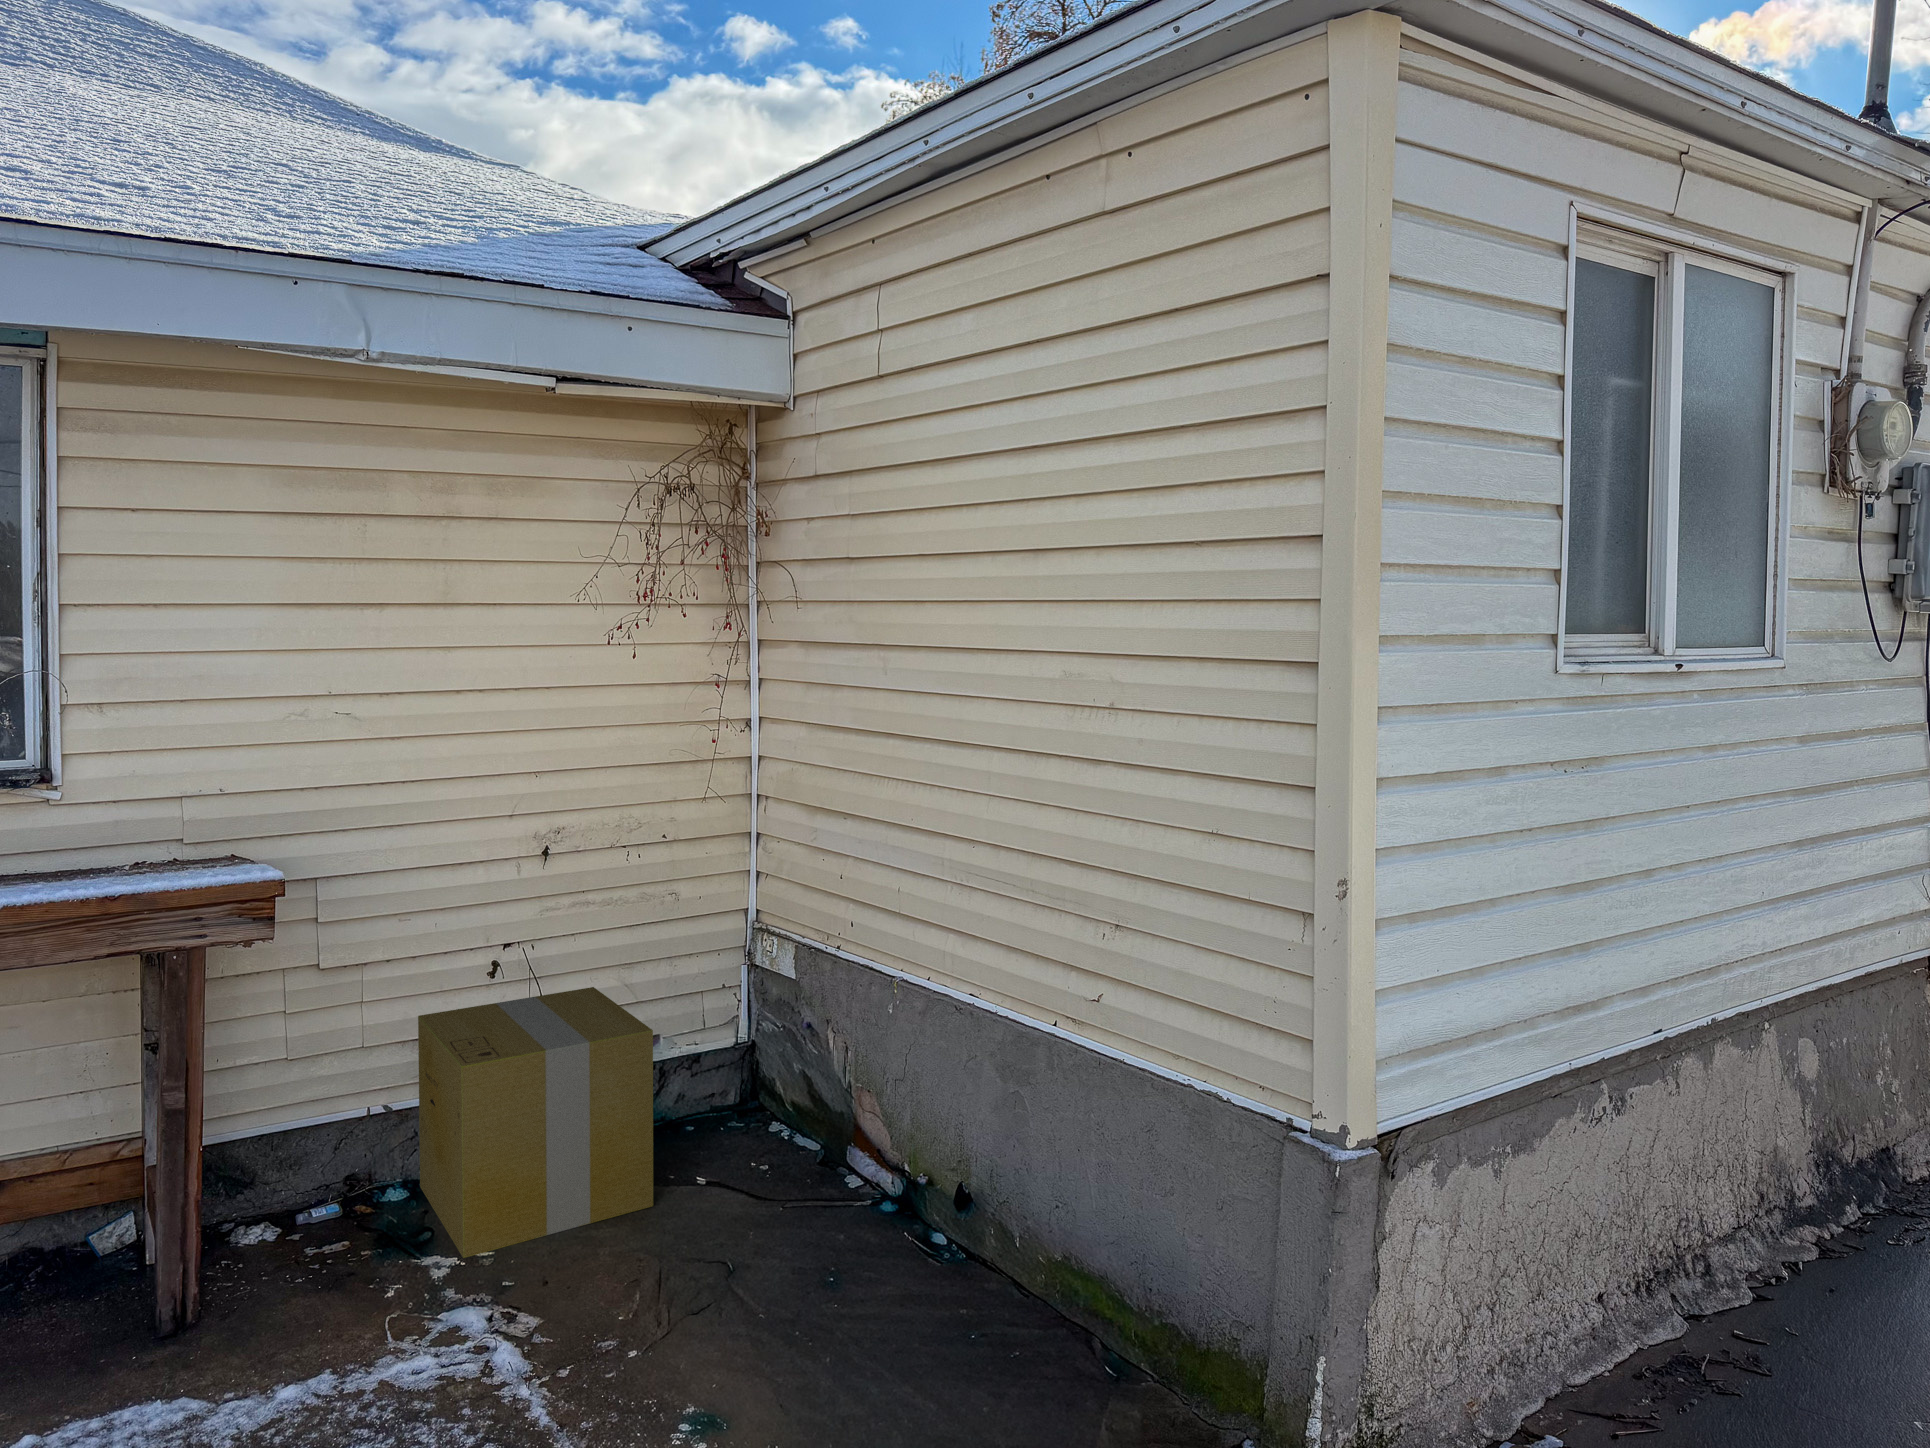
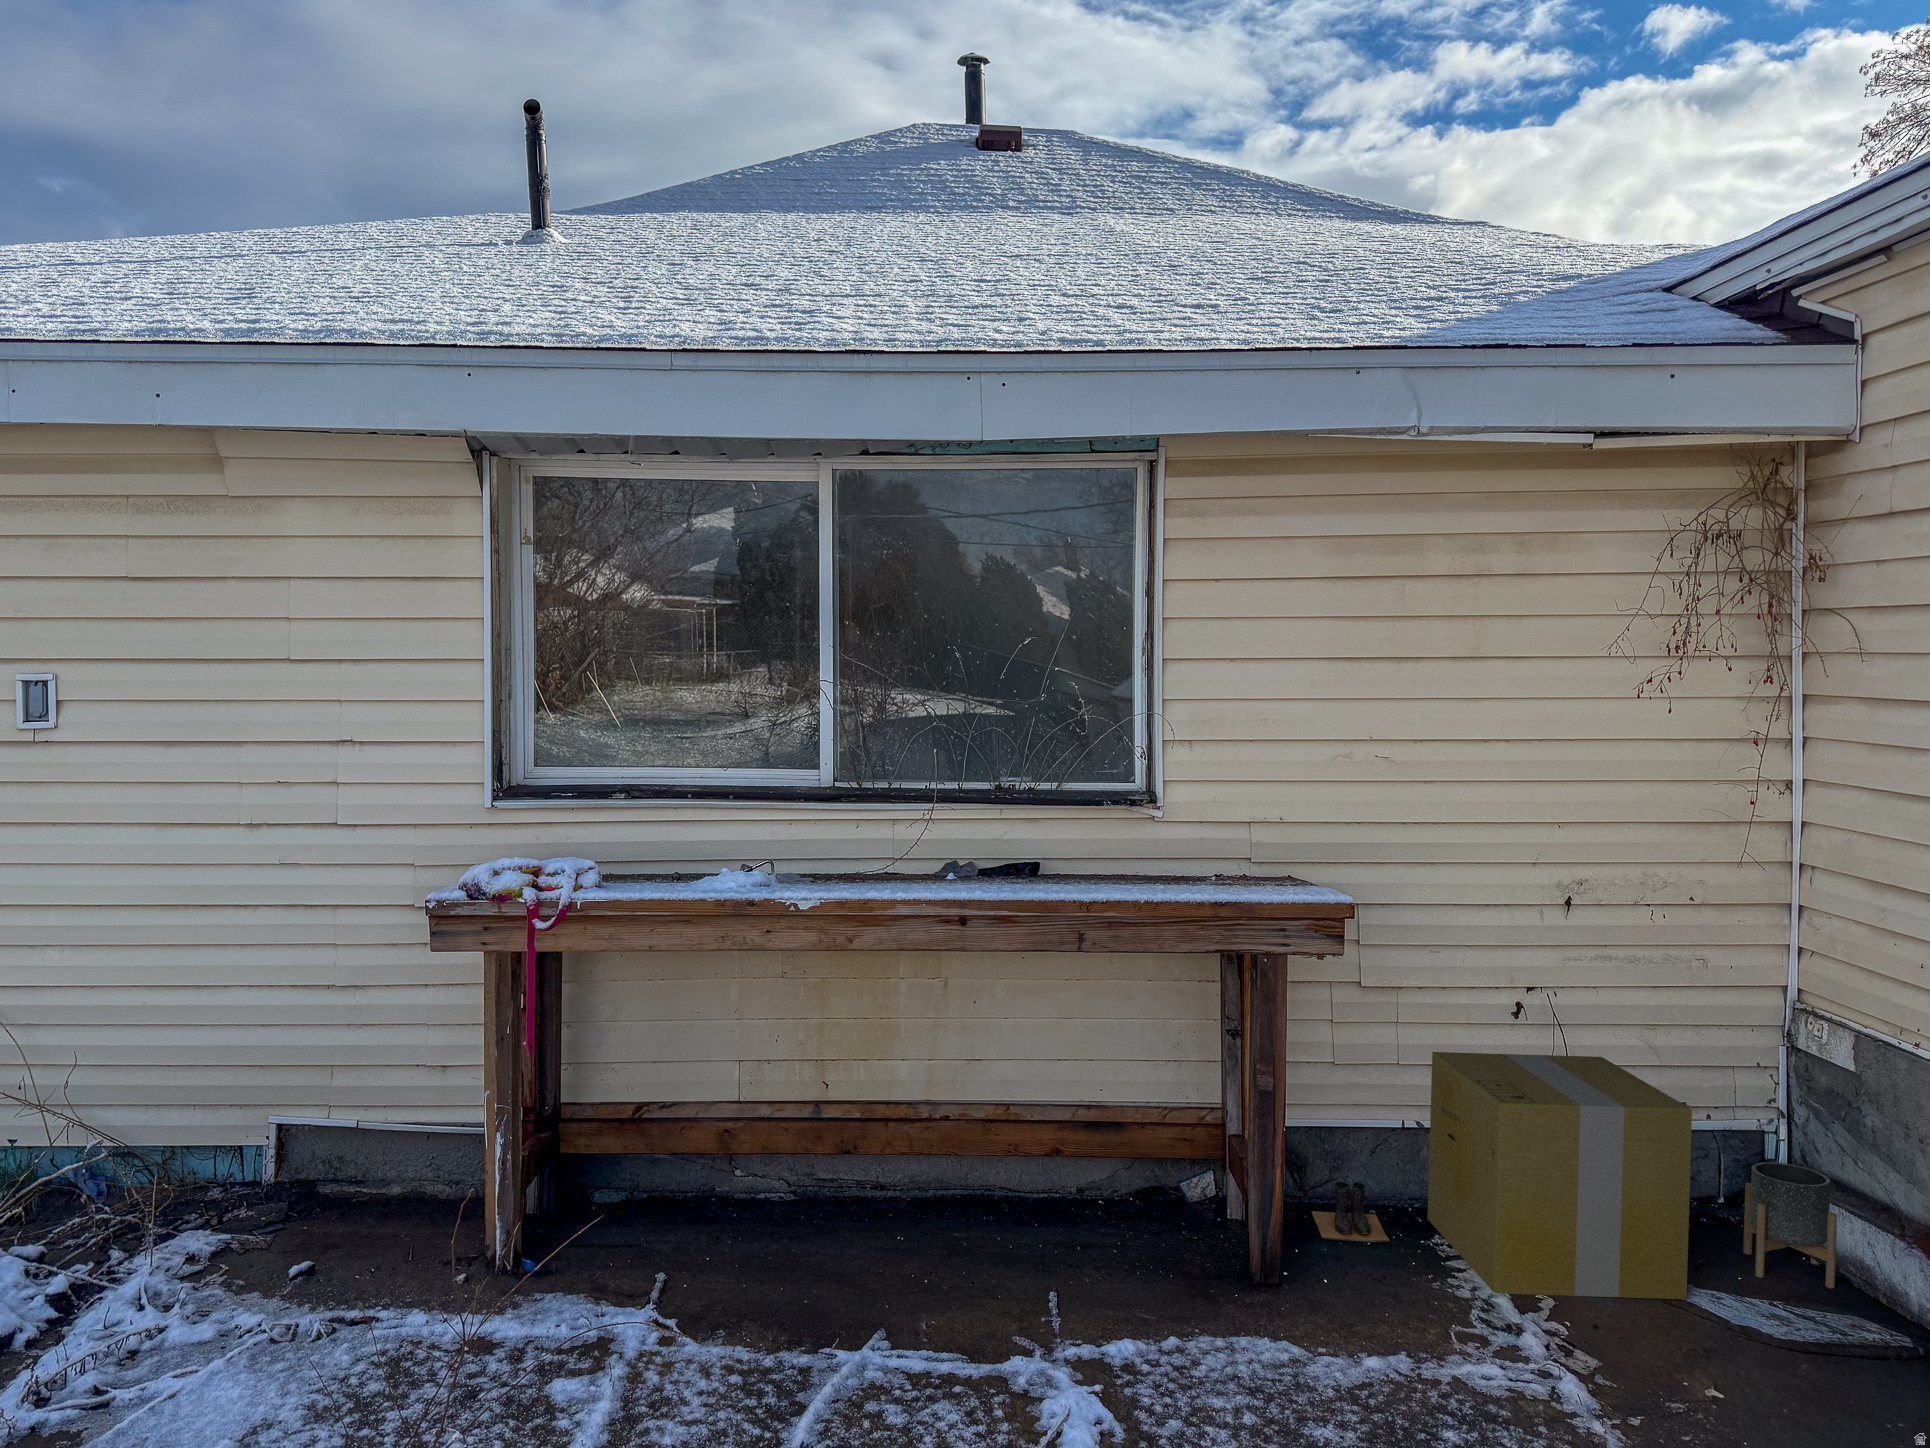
planter: none [719,1053,784,1162] -> present [1743,1162,1837,1288]
boots: none [281,1172,364,1247] -> present [1311,1182,1390,1242]

